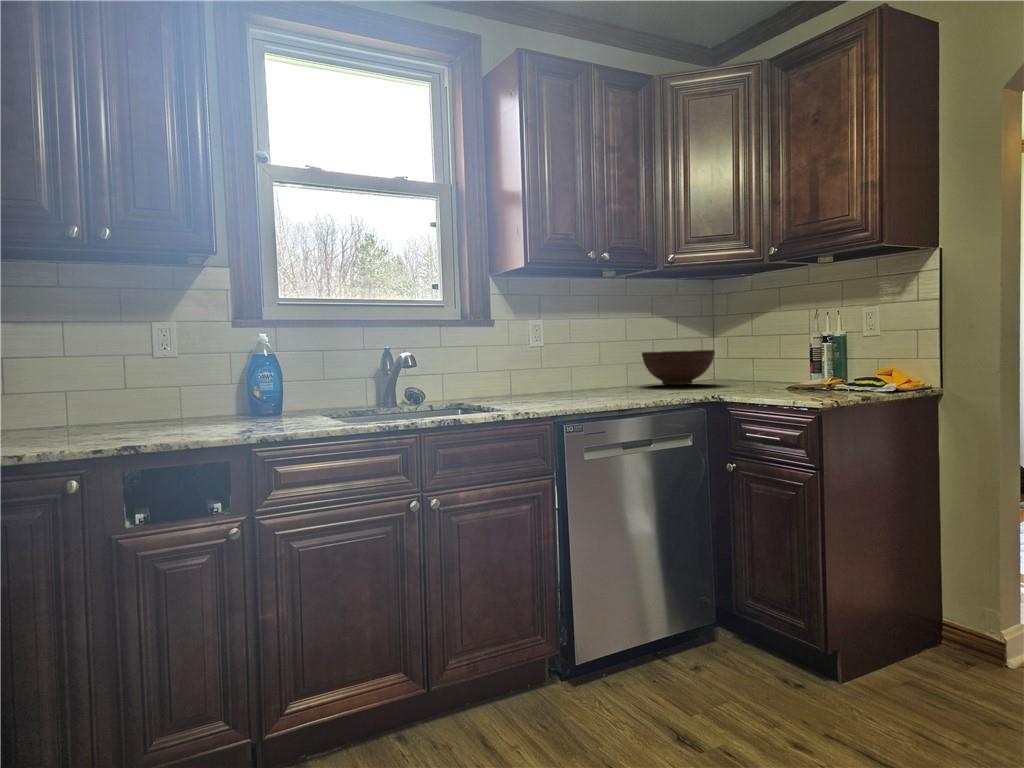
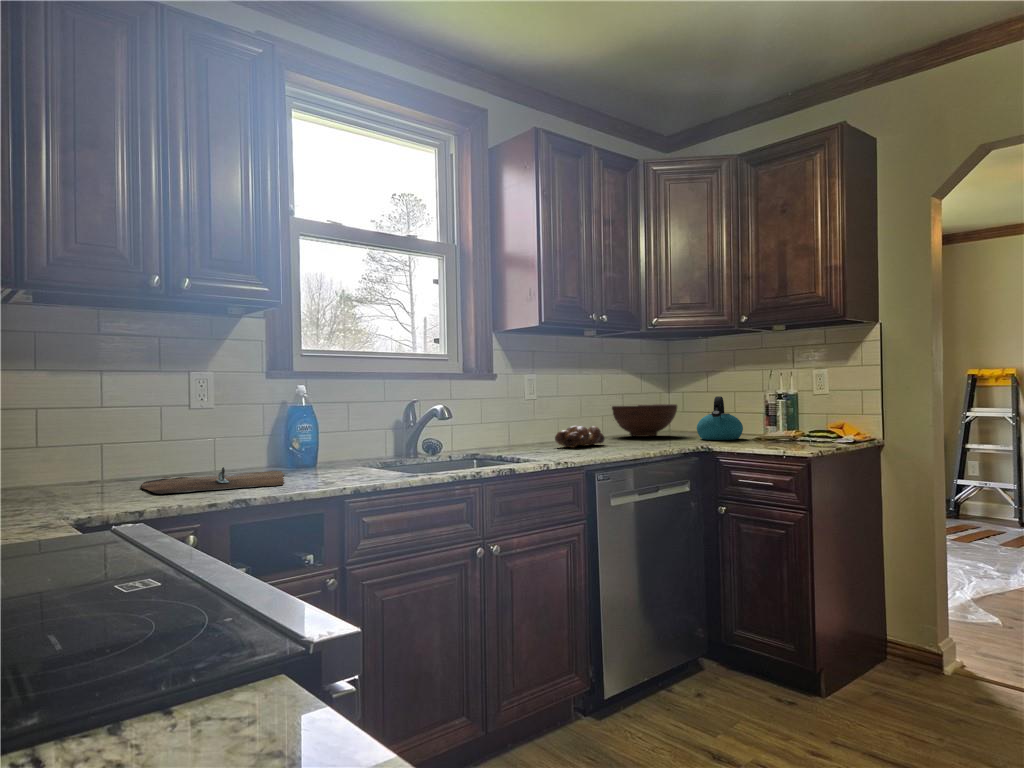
kettle: none [725,340,779,389] -> present [697,396,743,440]
bread loaf: none [555,373,613,397] -> present [555,425,605,447]
cutting board: none [72,414,237,439] -> present [141,467,284,494]

